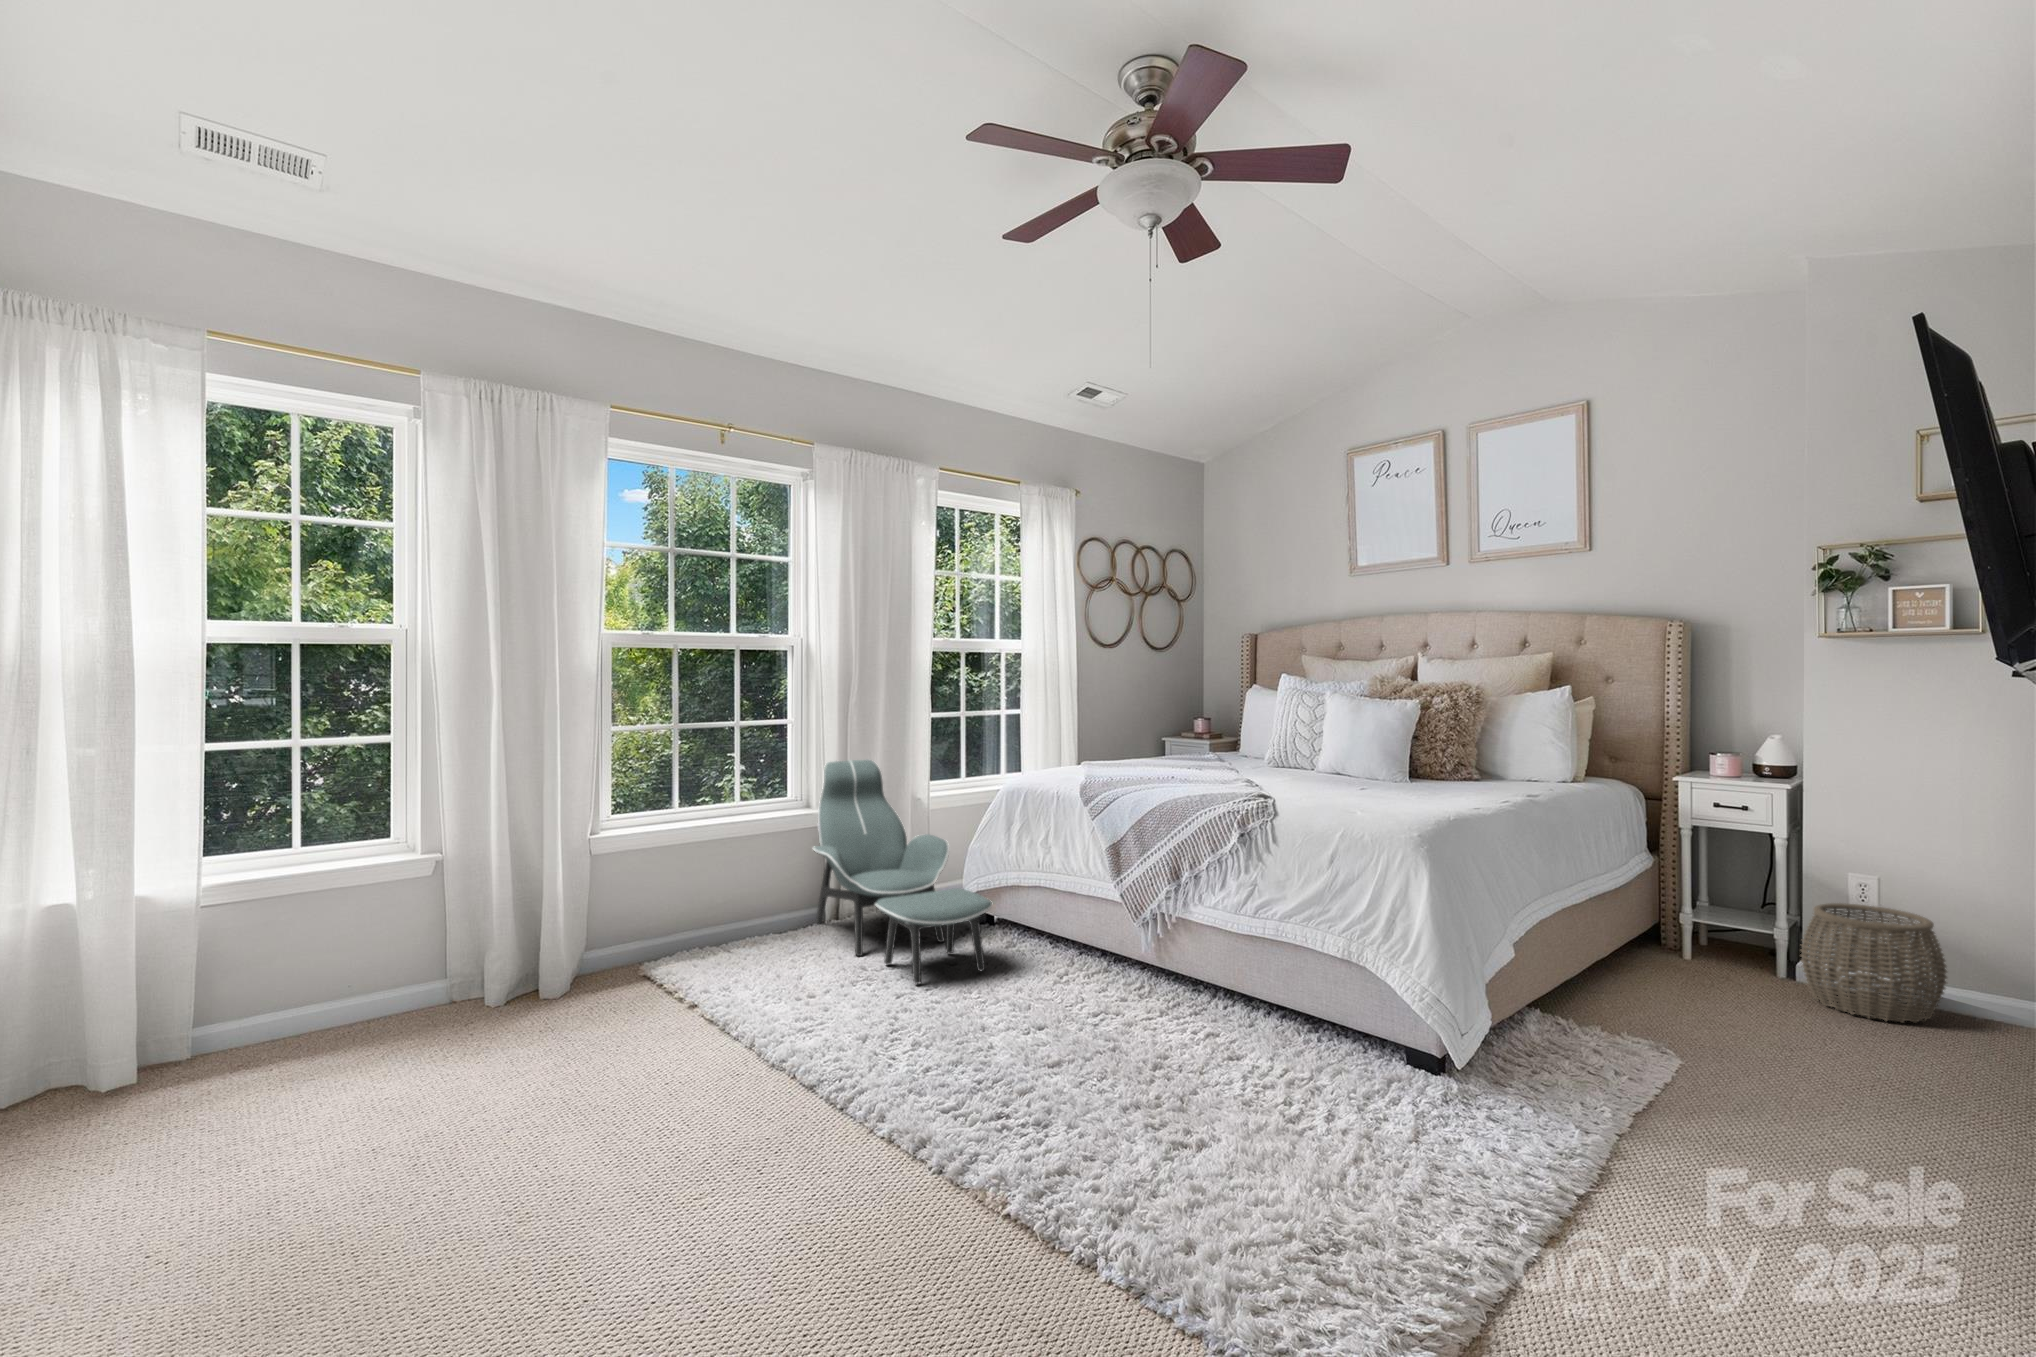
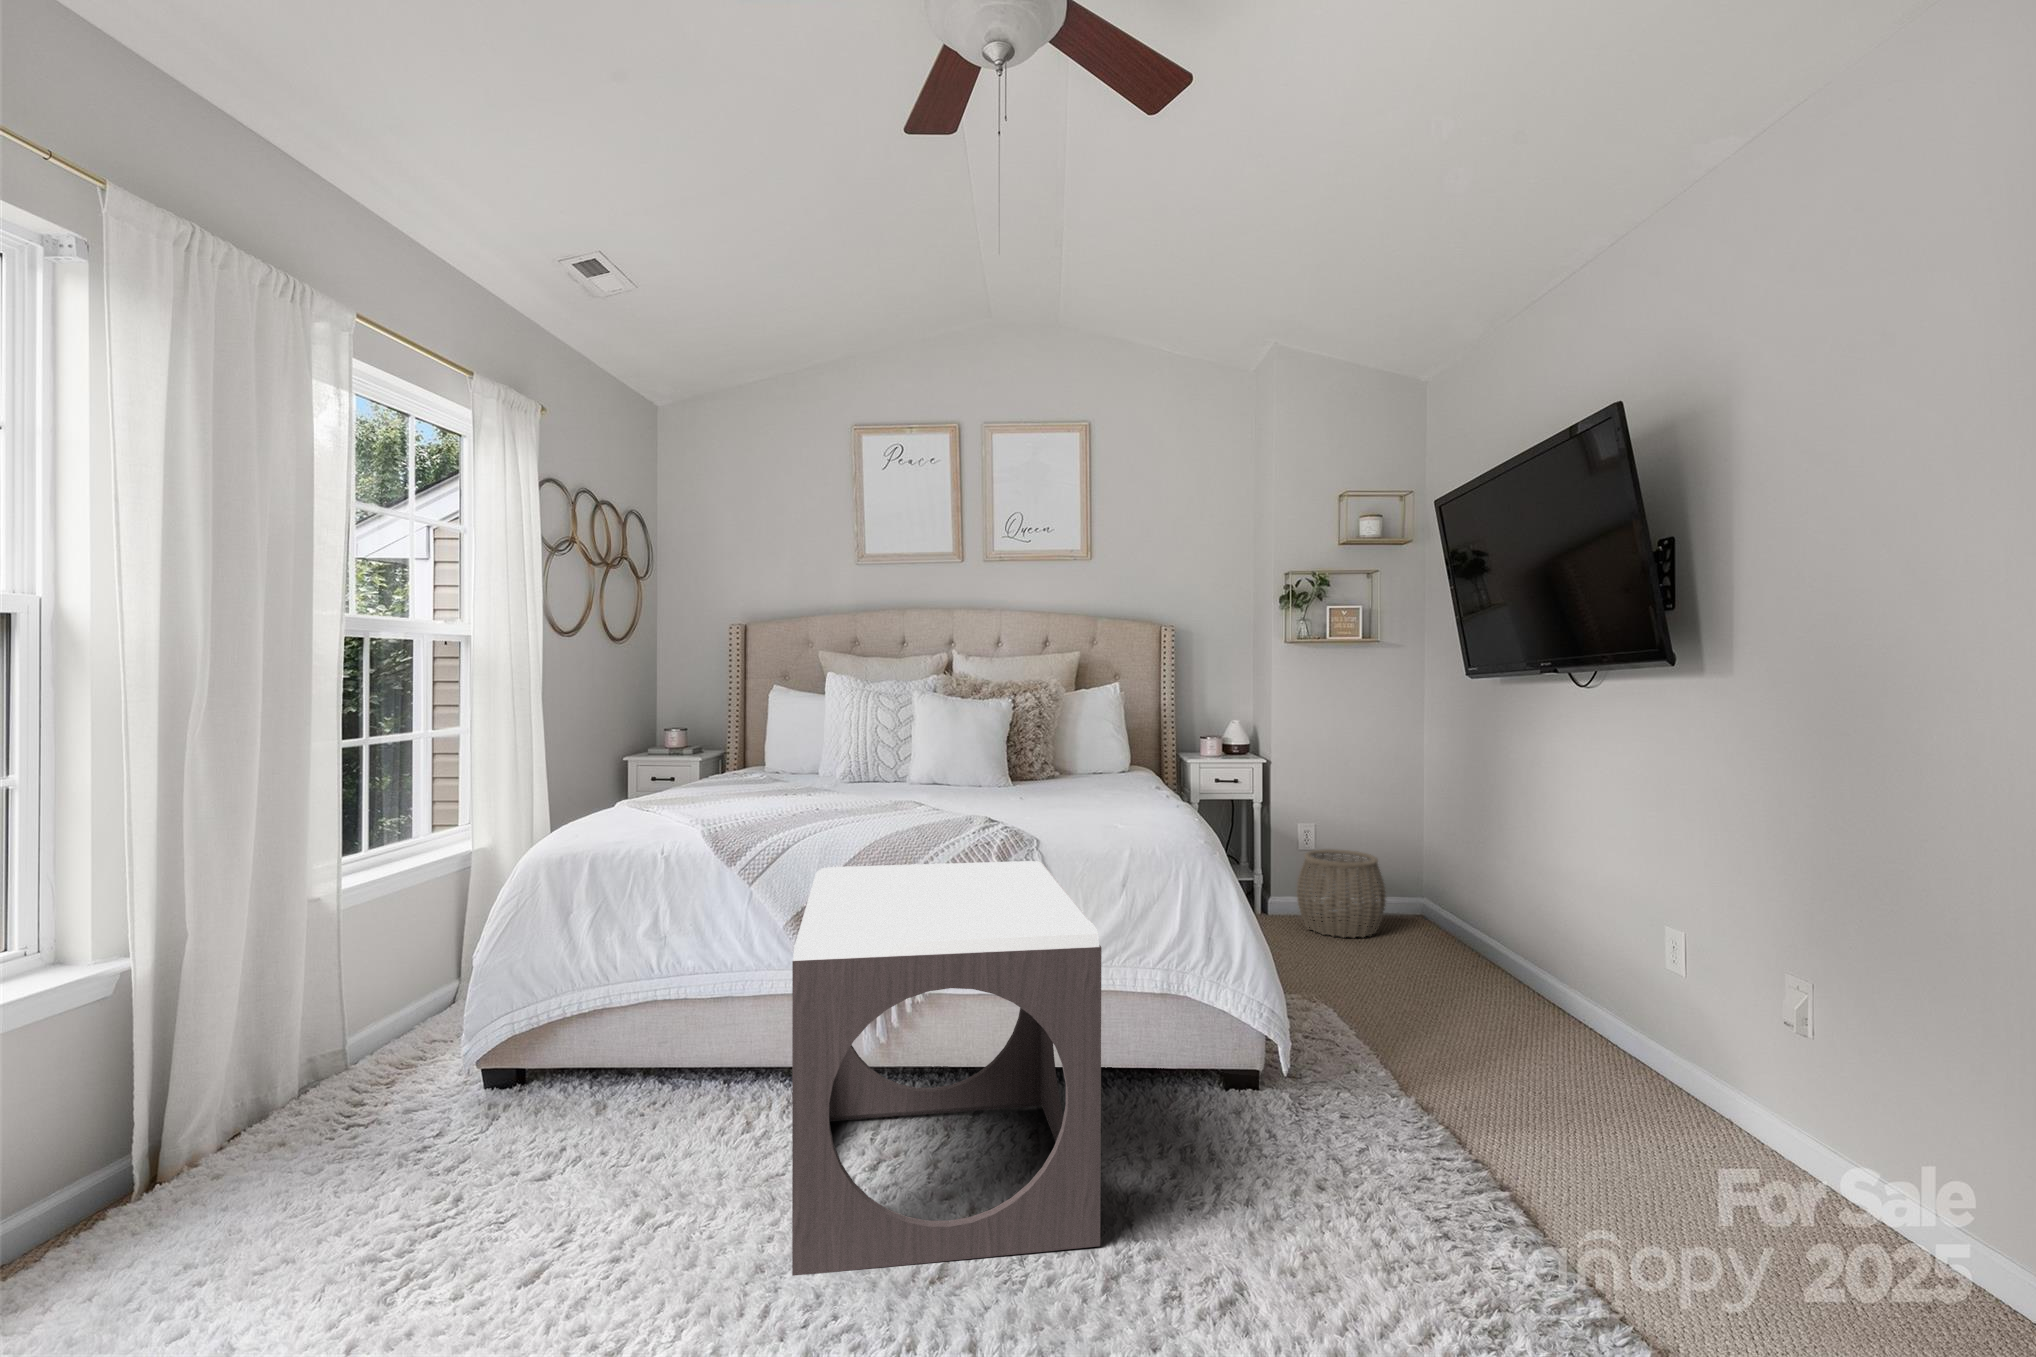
lounge chair: present [813,759,992,984] -> none [111,835,621,1243]
footstool: none [1003,811,1259,1087] -> present [792,861,1102,1276]

